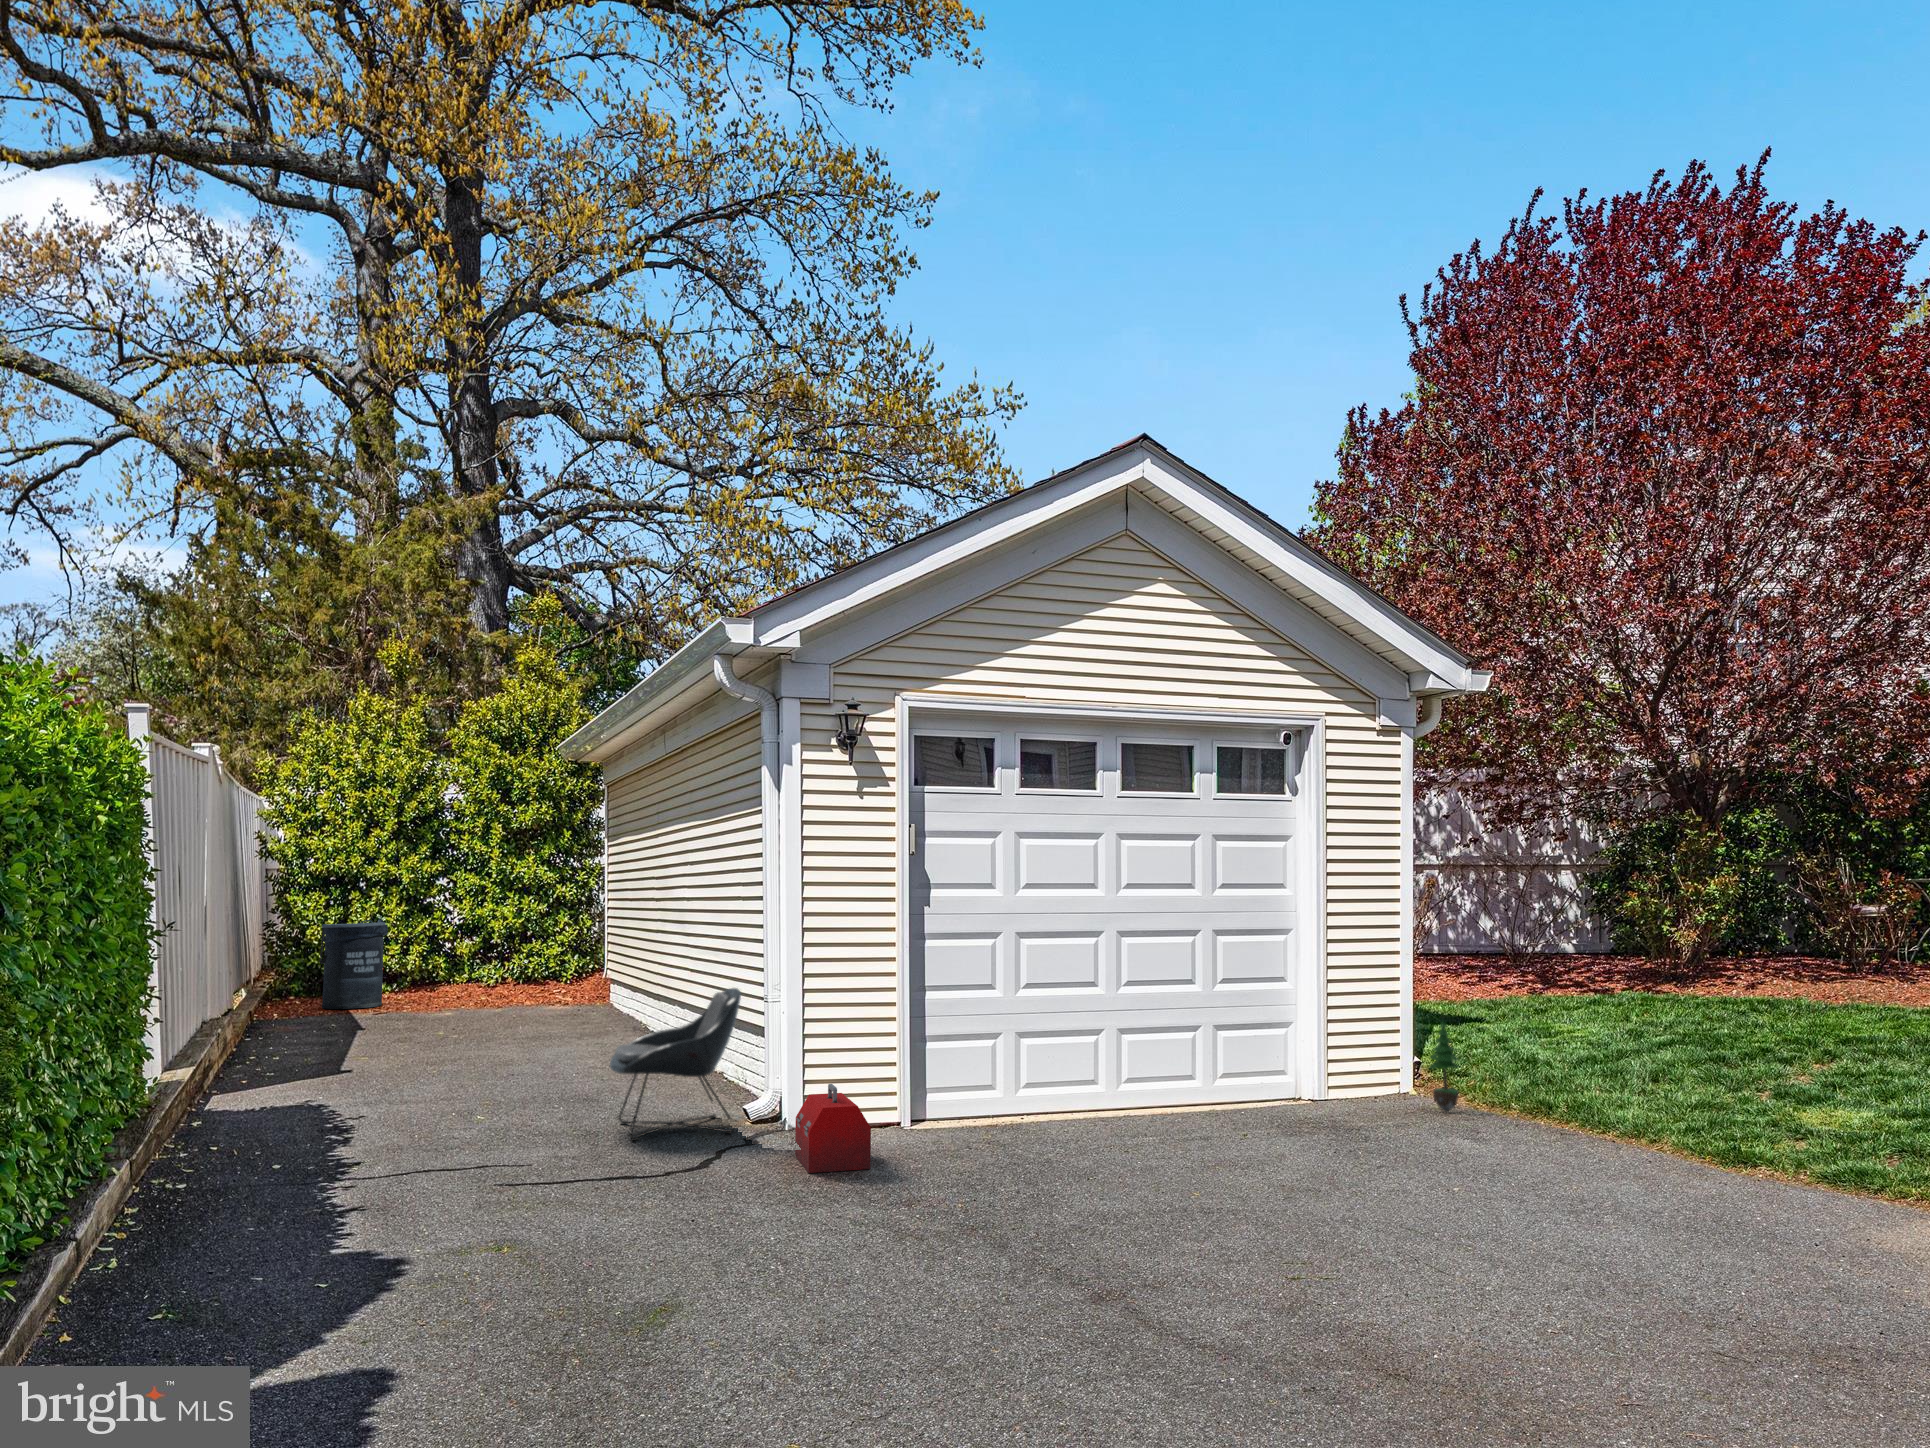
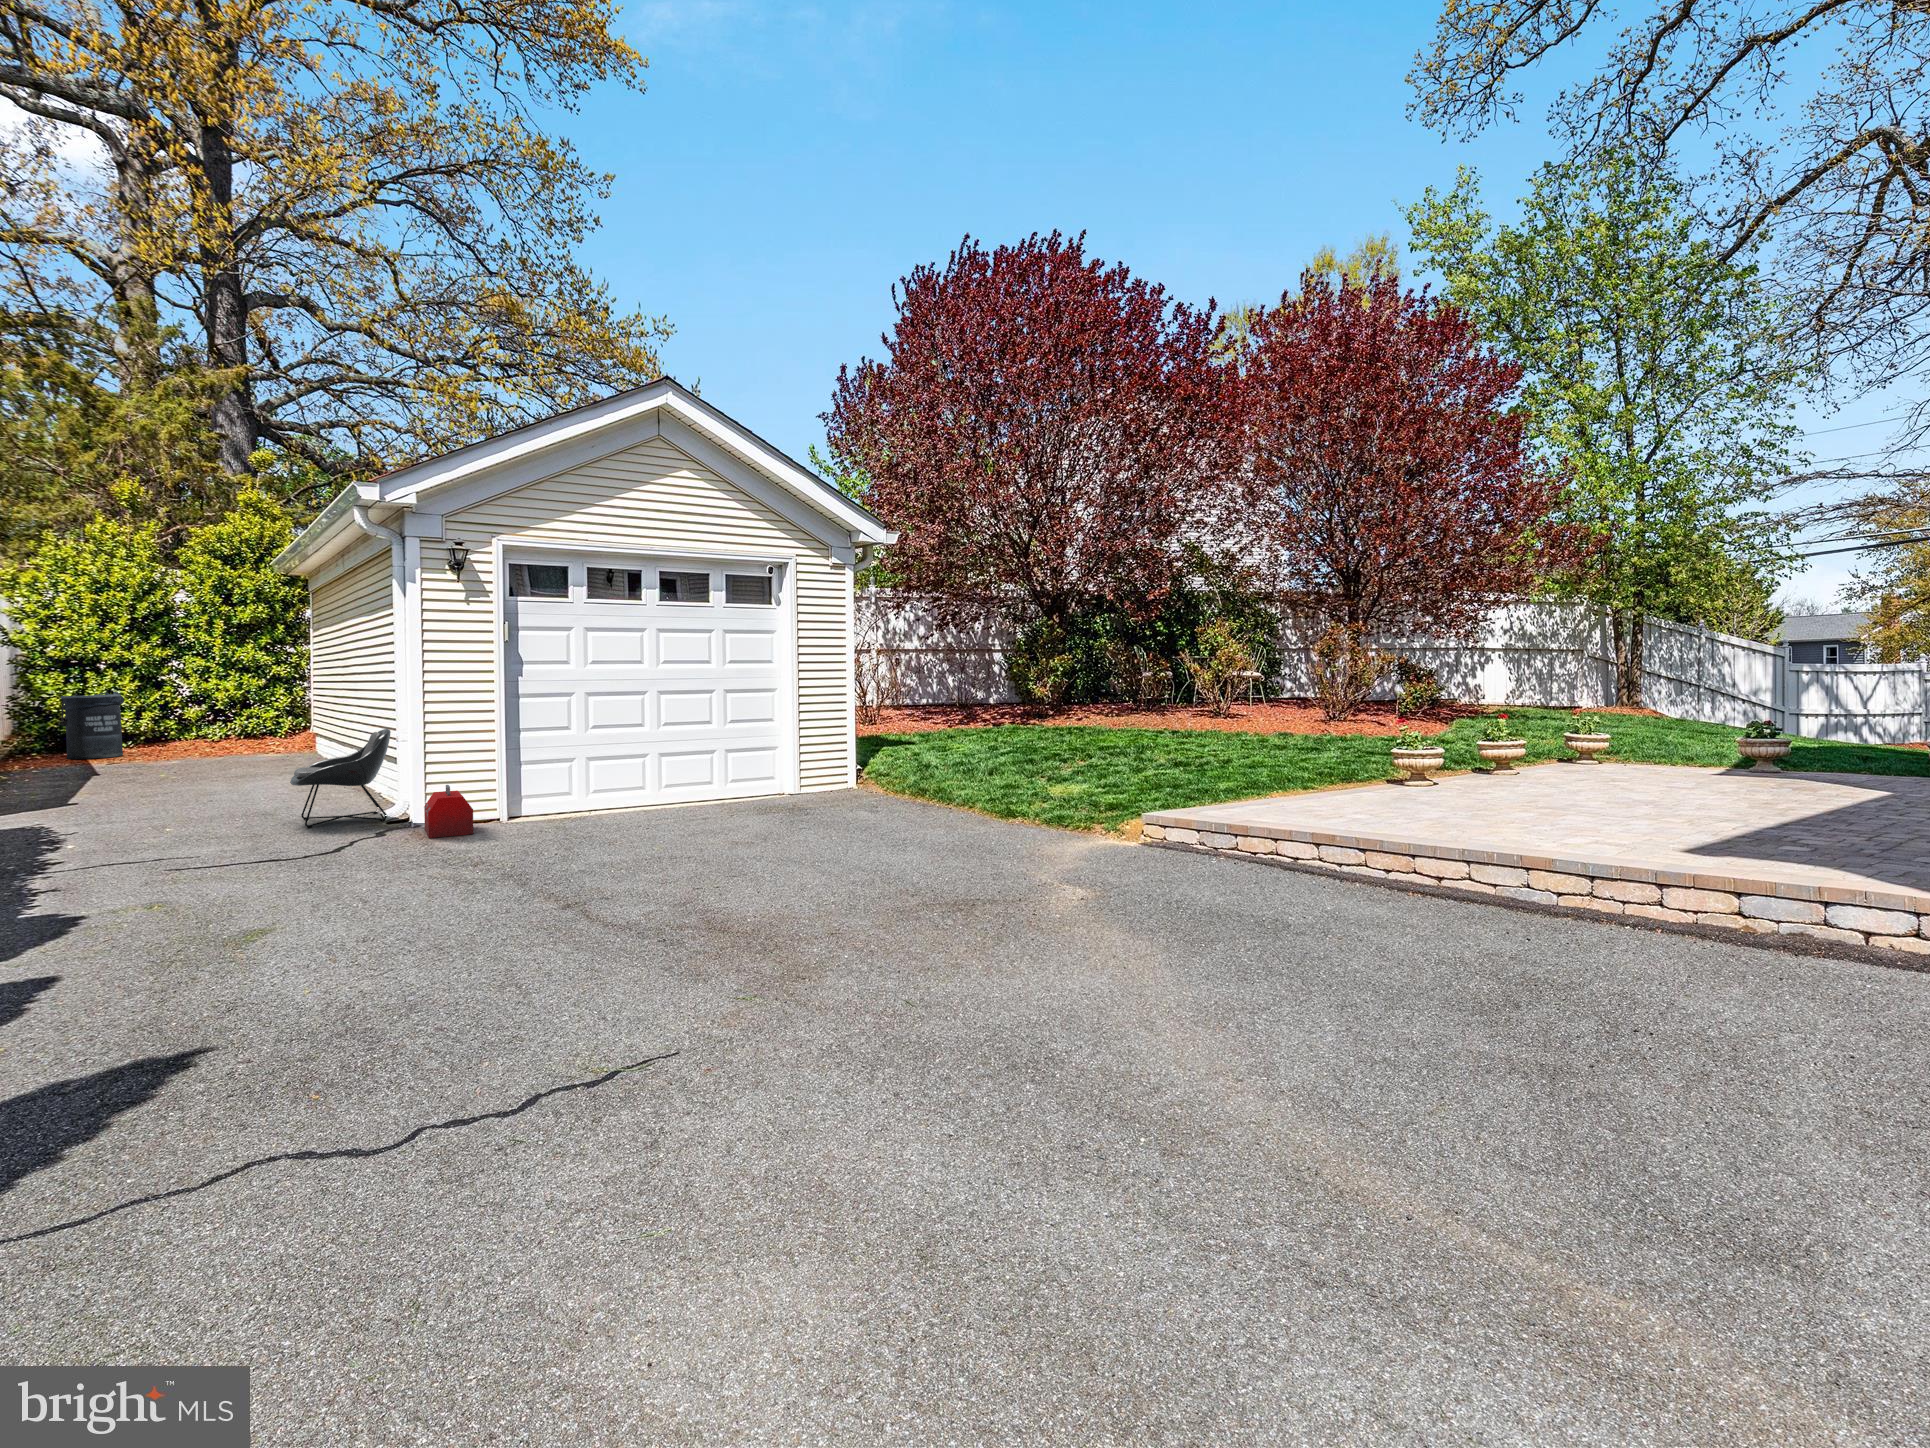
potted tree: present [1430,1021,1461,1112] -> none [852,738,871,791]

